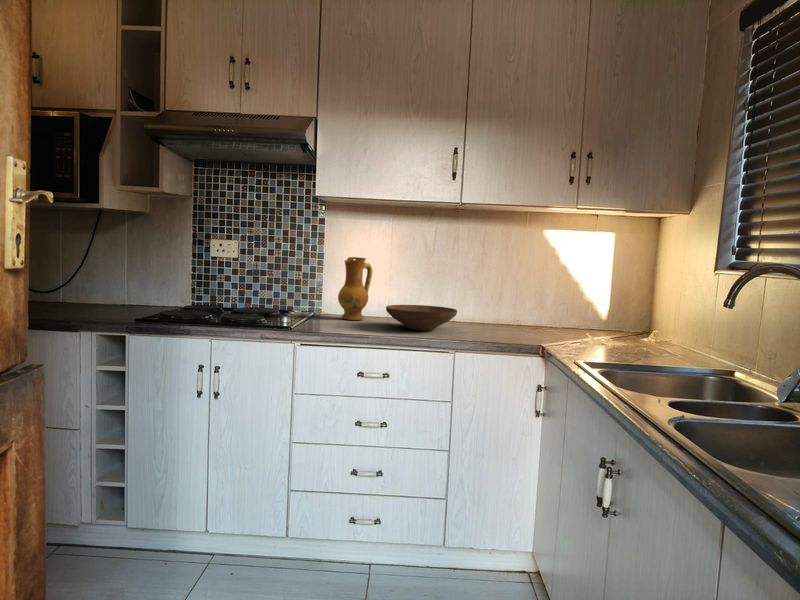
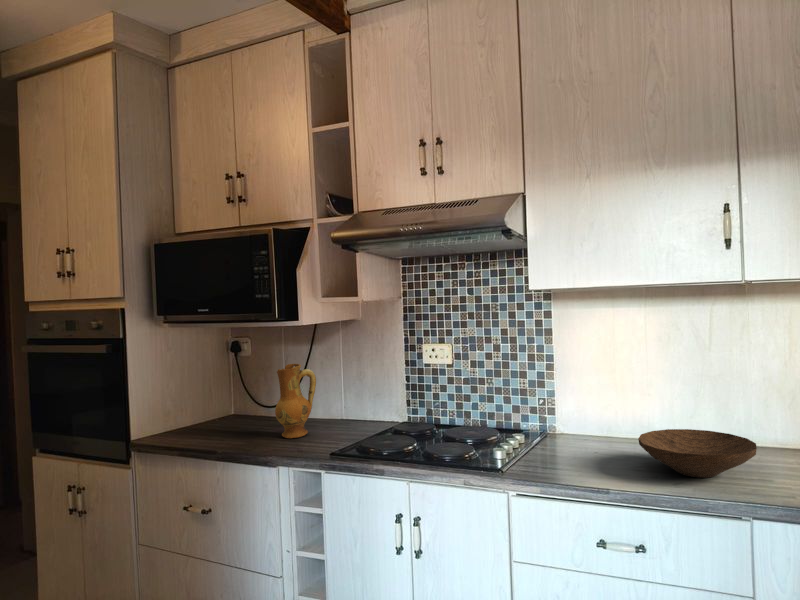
ceramic jug: present [338,257,373,320] -> present [275,364,316,438]

